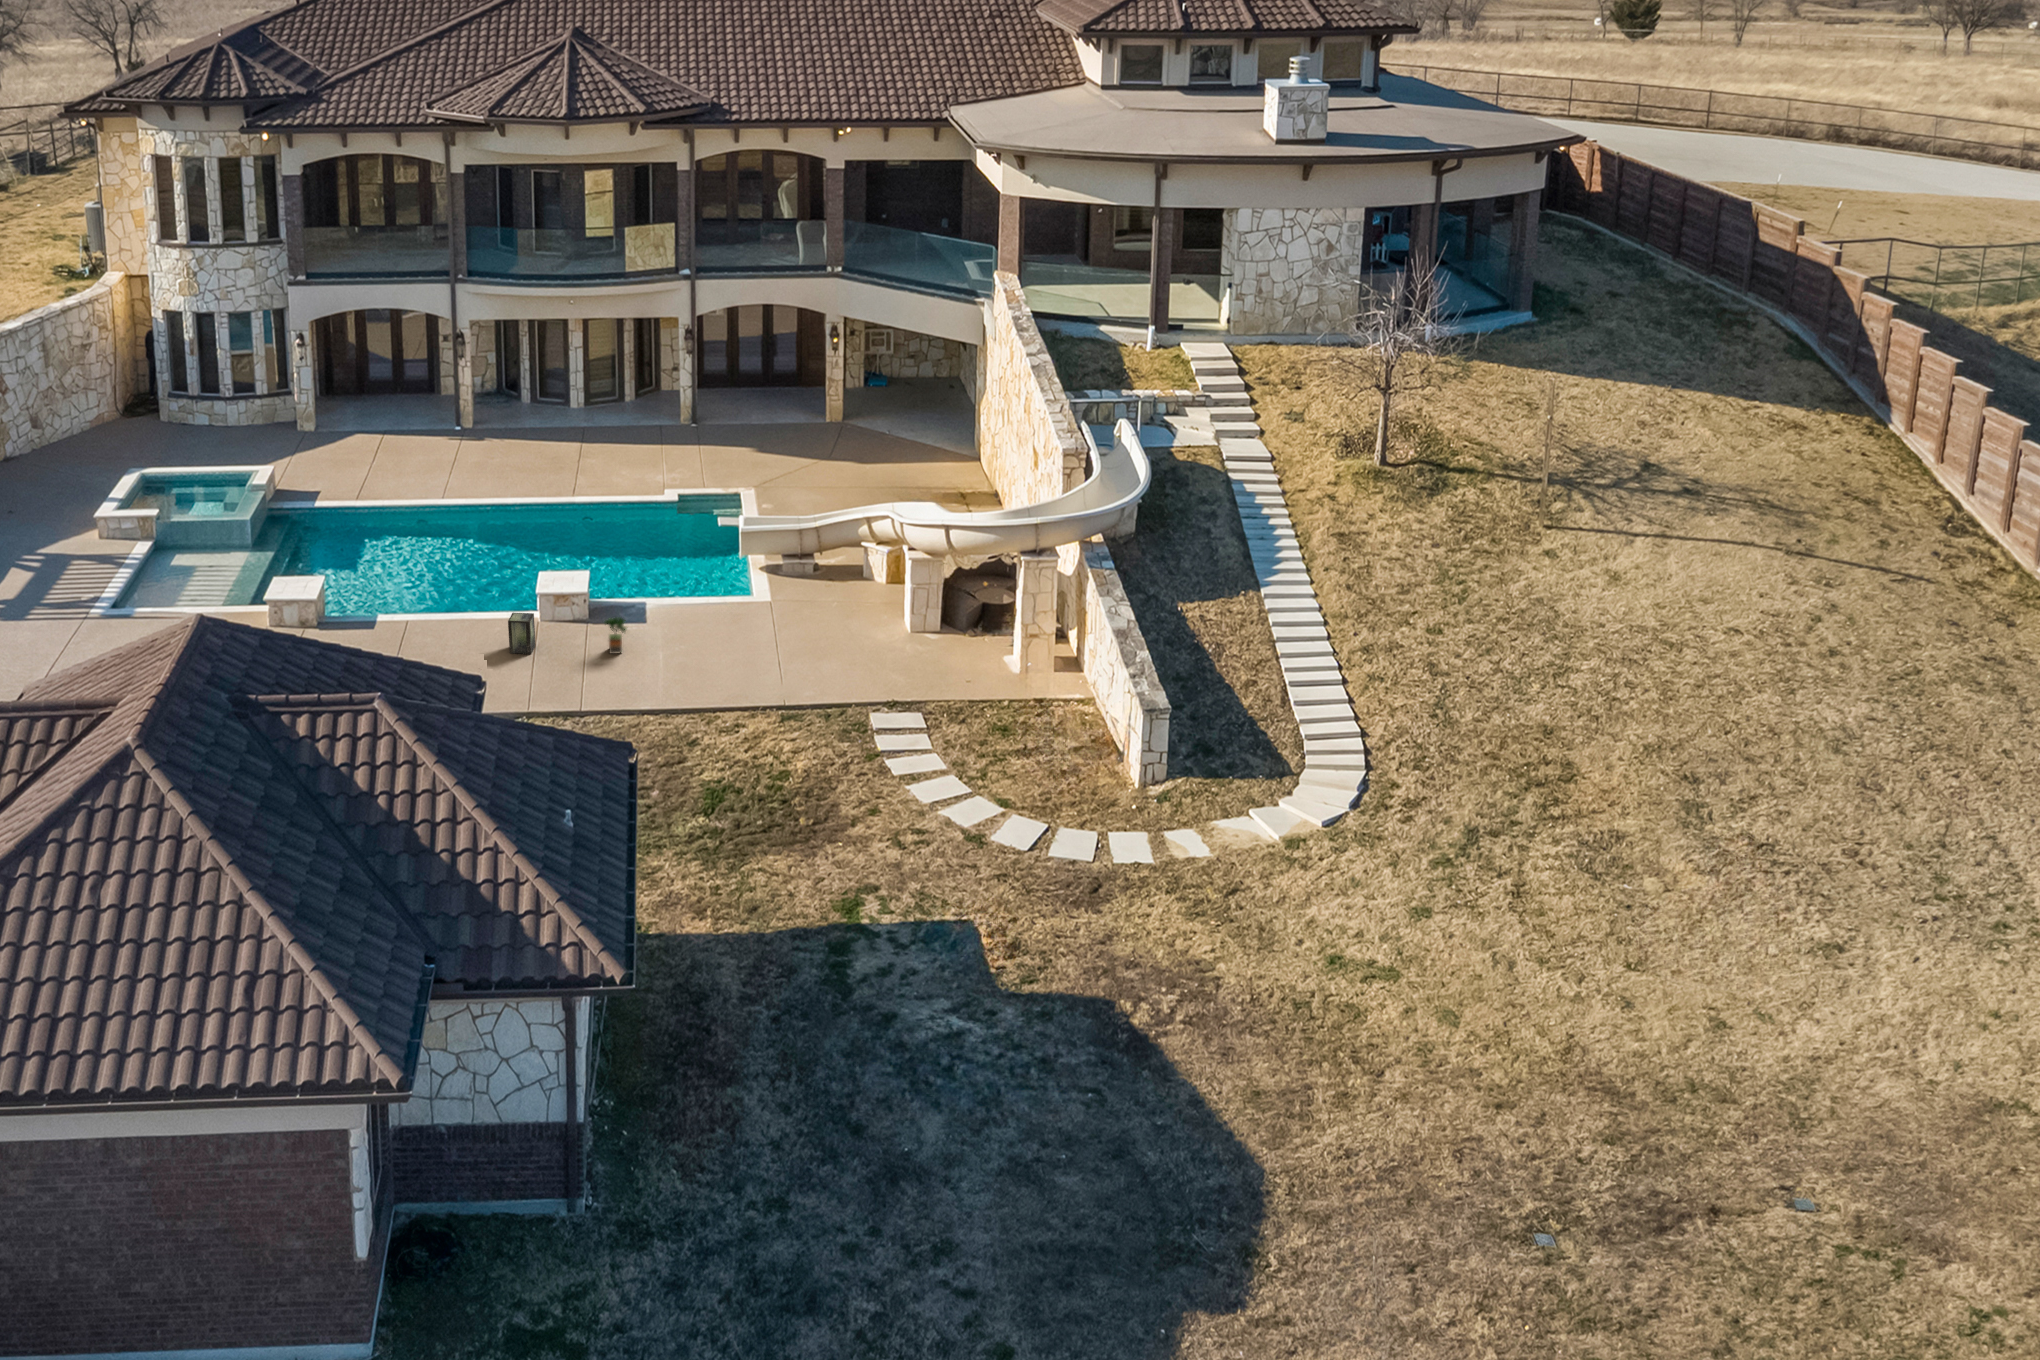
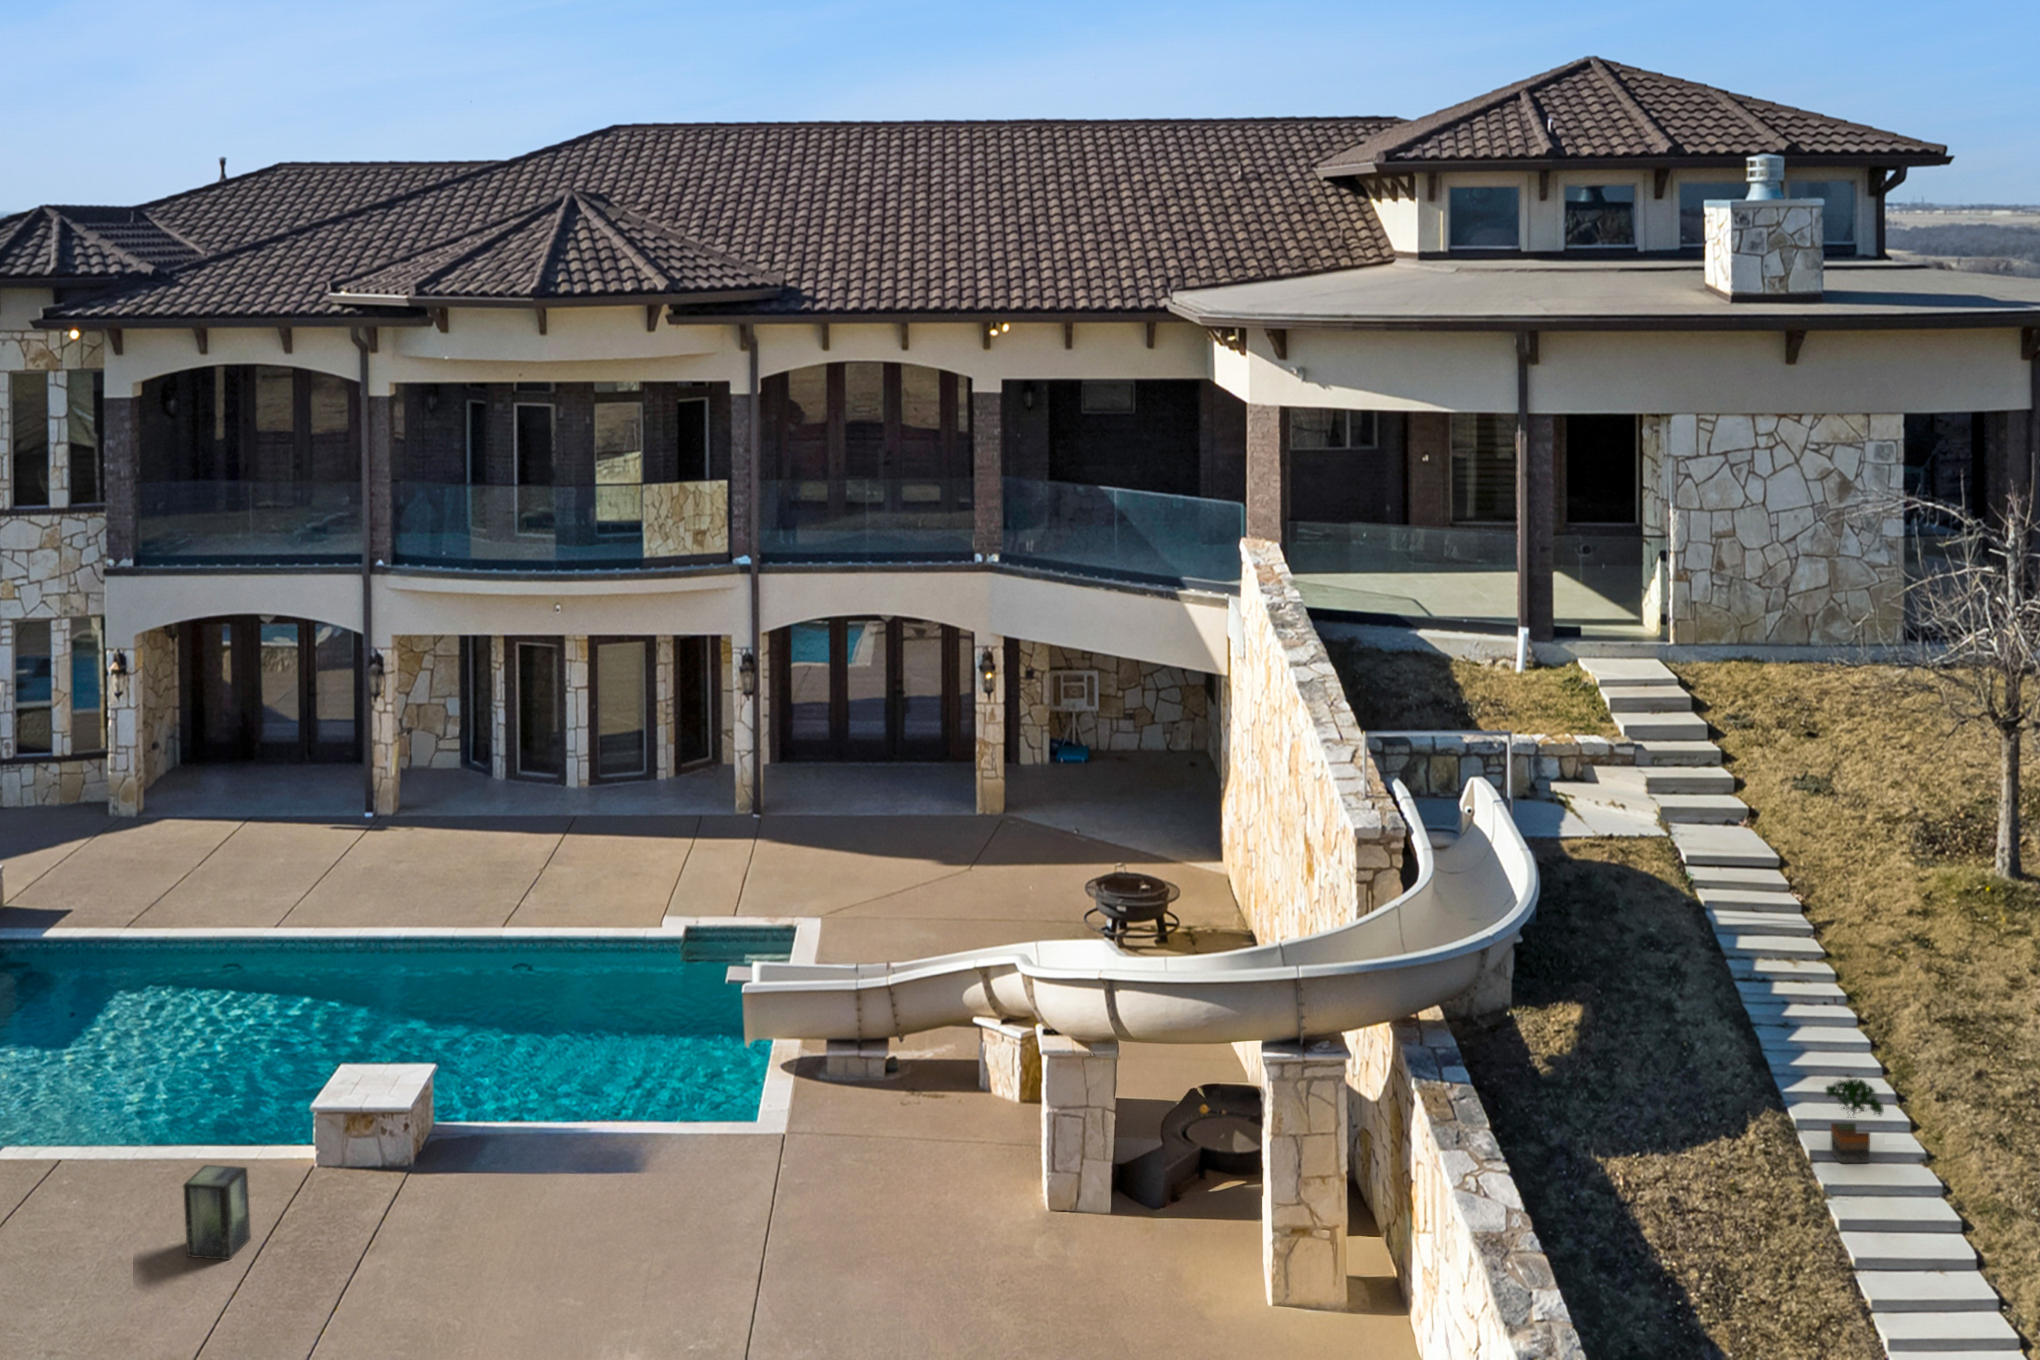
potted tree: present [605,618,627,654] -> present [1826,1079,1883,1163]

